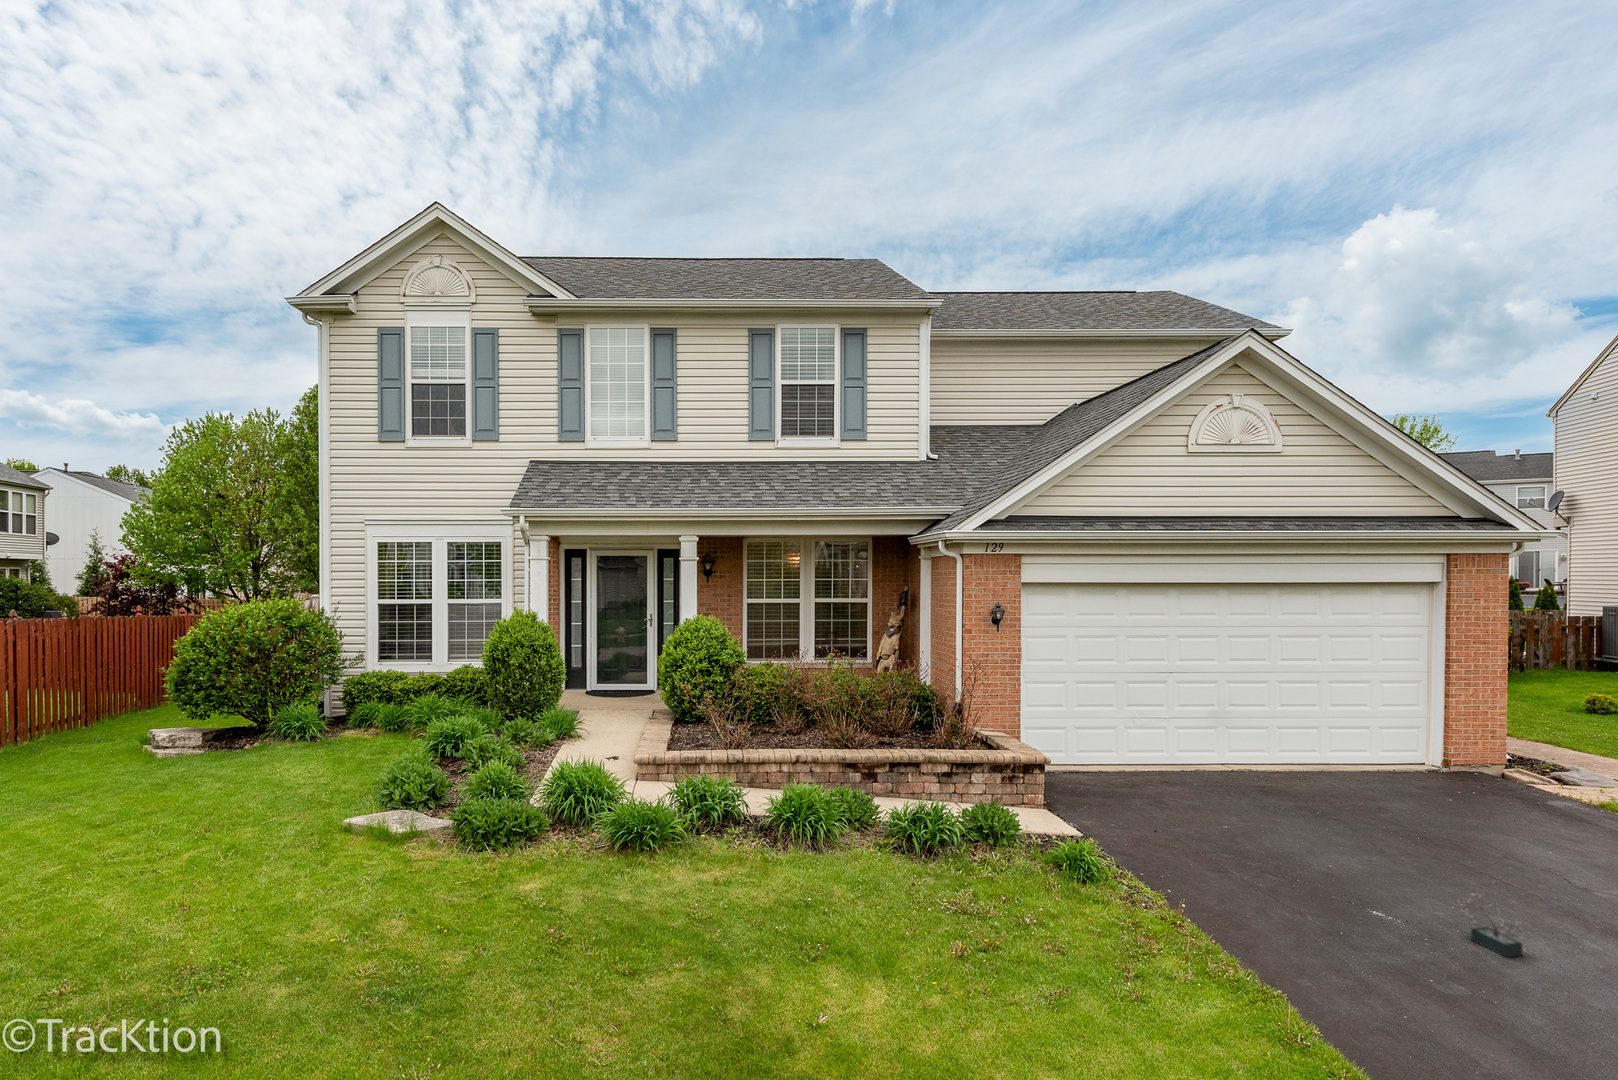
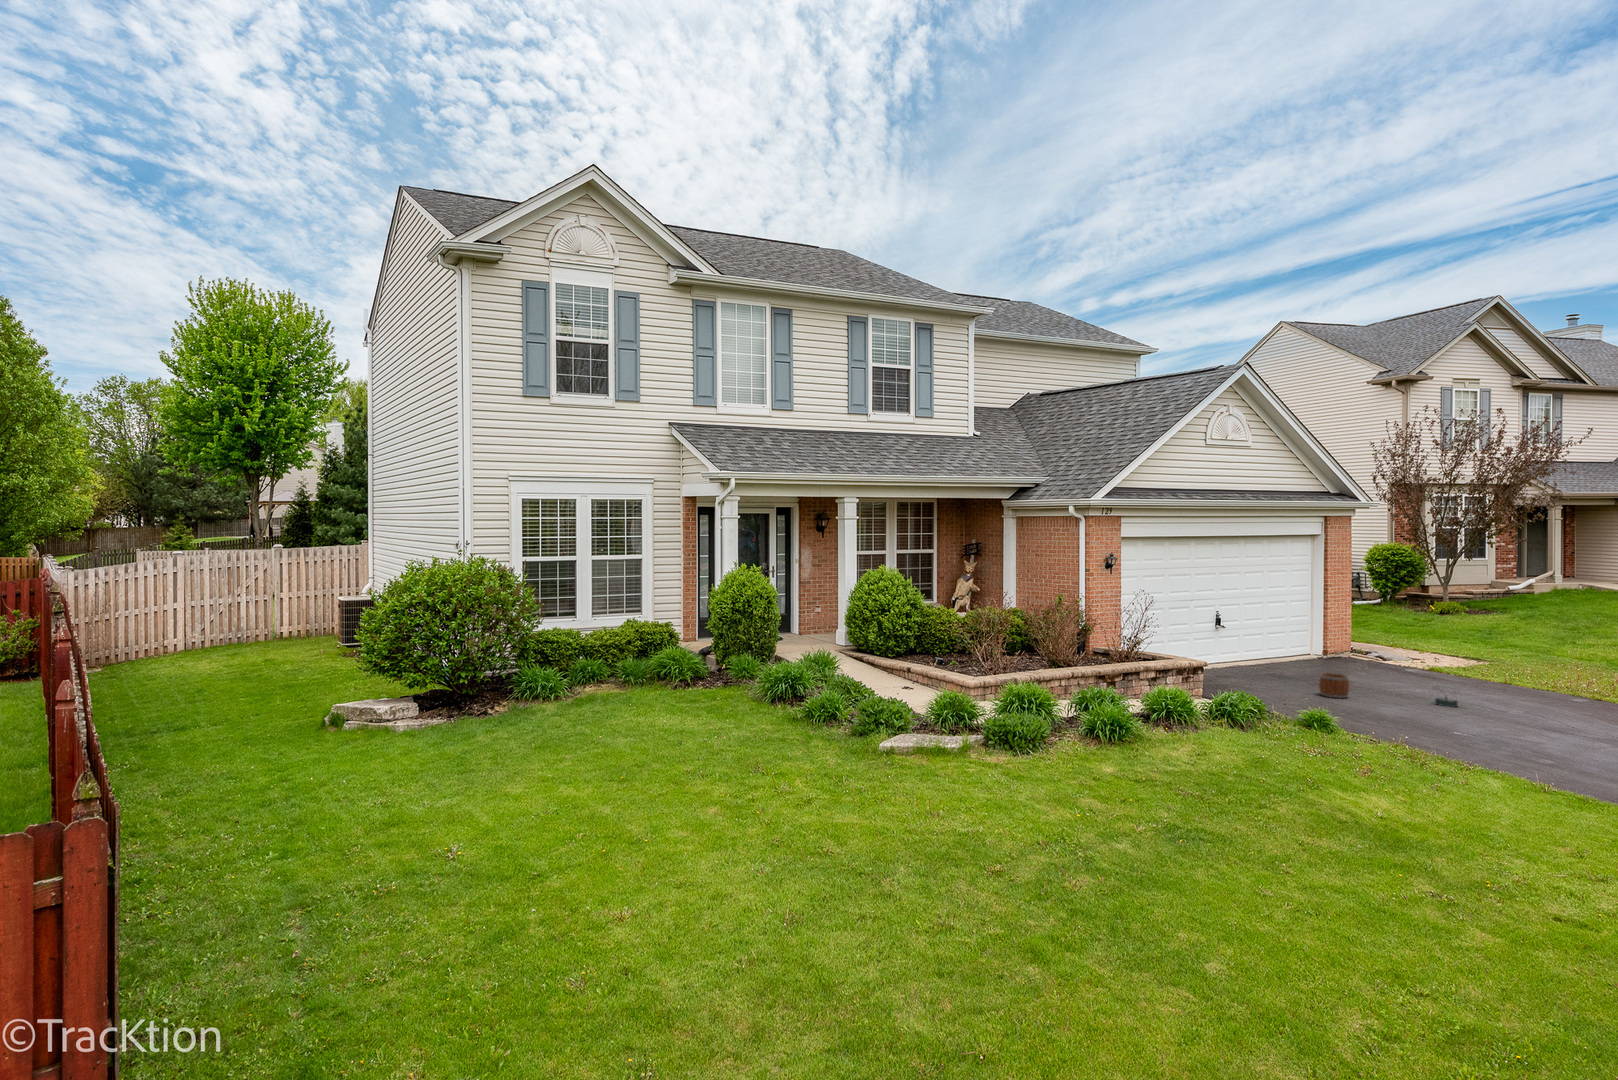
bucket: none [1245,837,1299,890] -> present [1319,673,1349,698]

